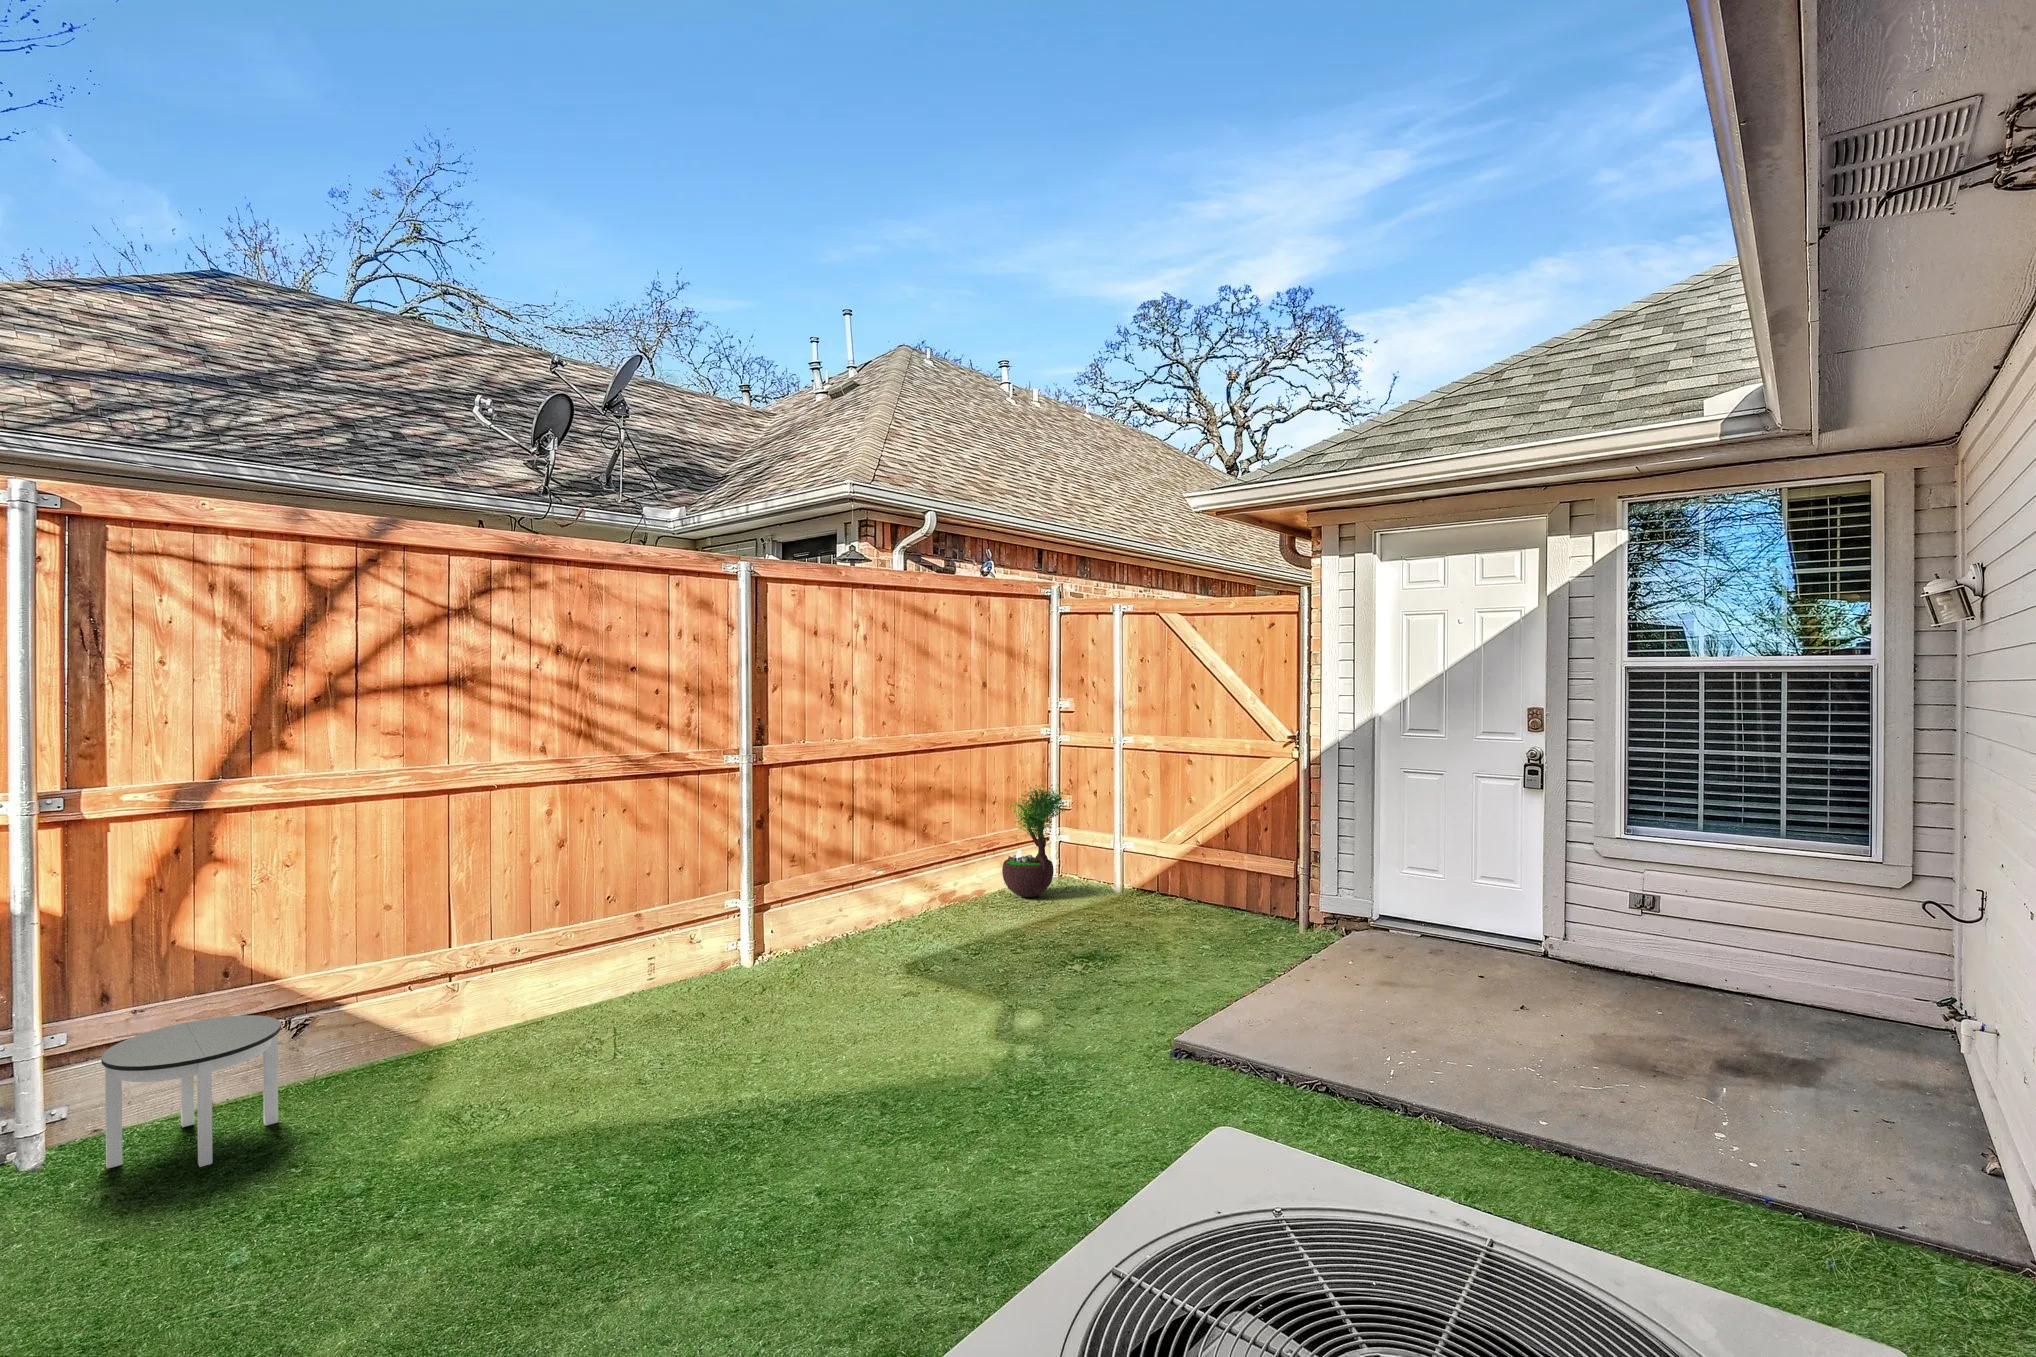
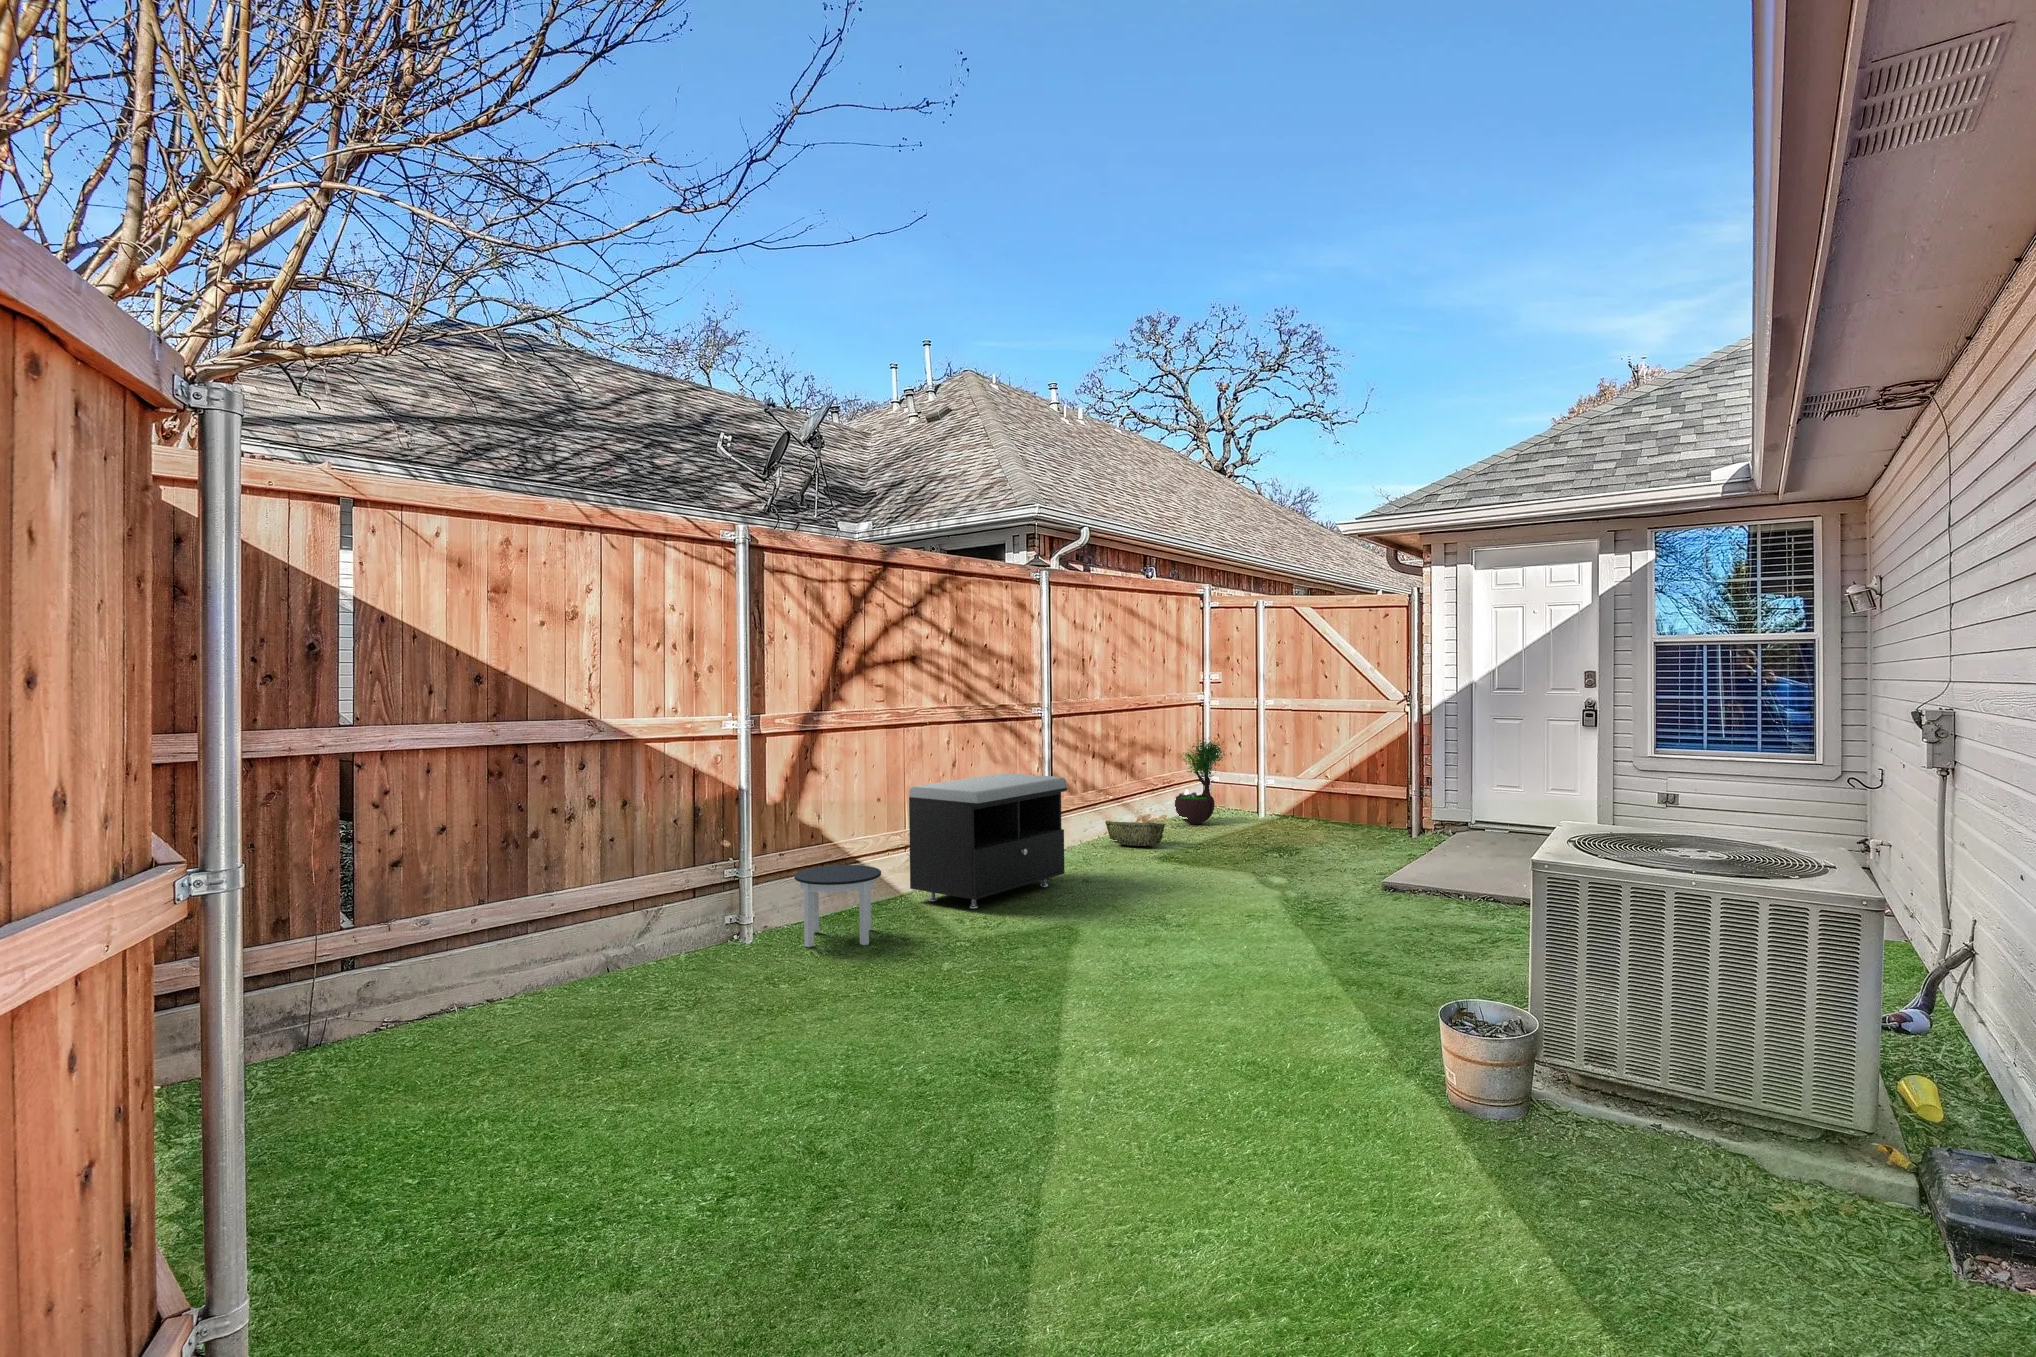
storage bench: none [439,849,710,1073] -> present [909,773,1067,909]
woven basket: none [866,901,943,940] -> present [1105,821,1165,846]

